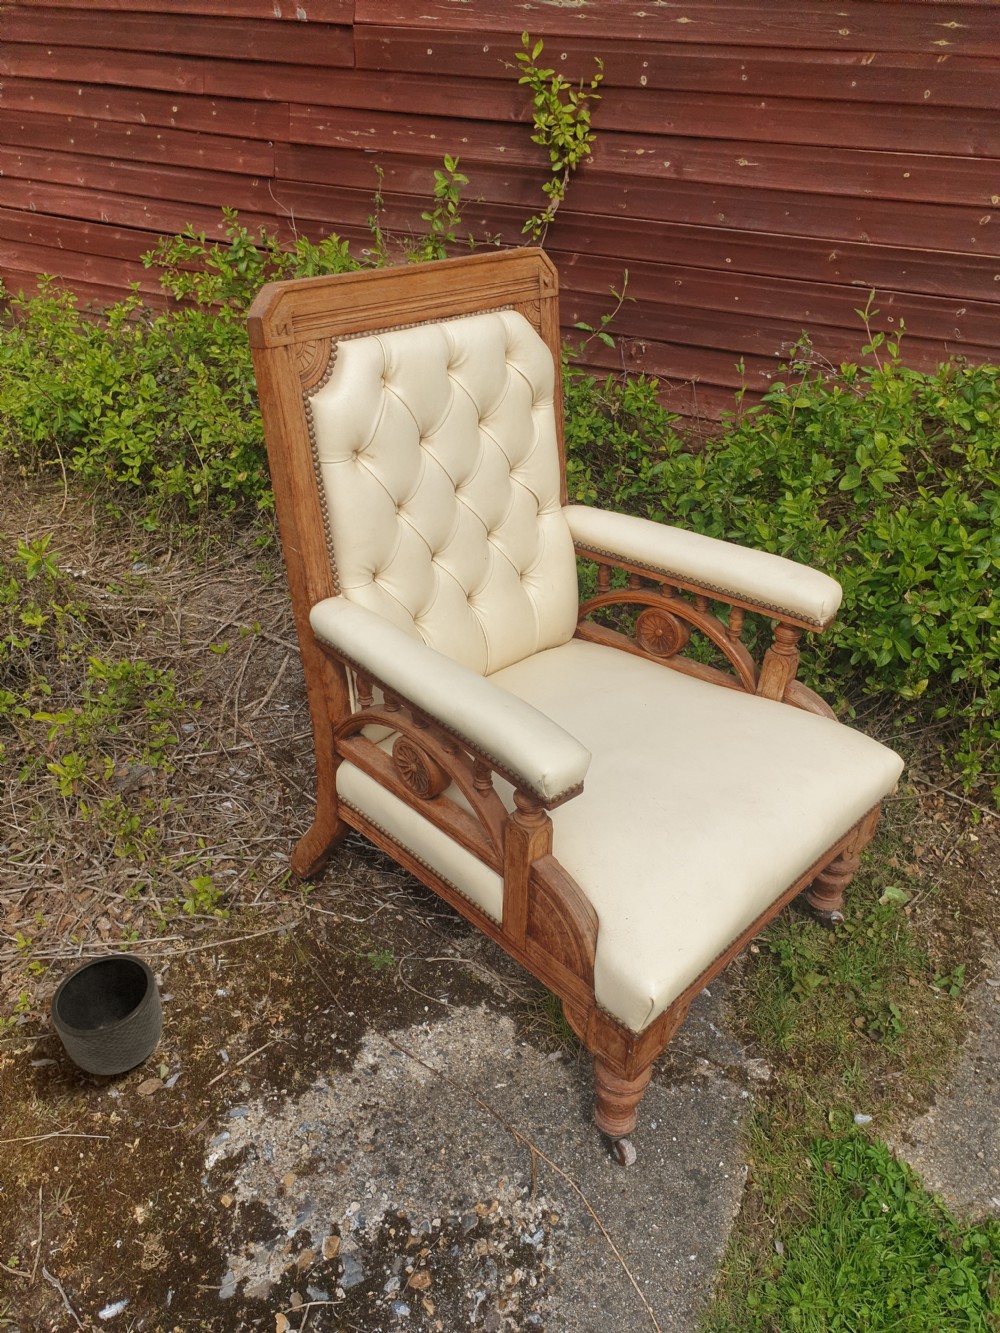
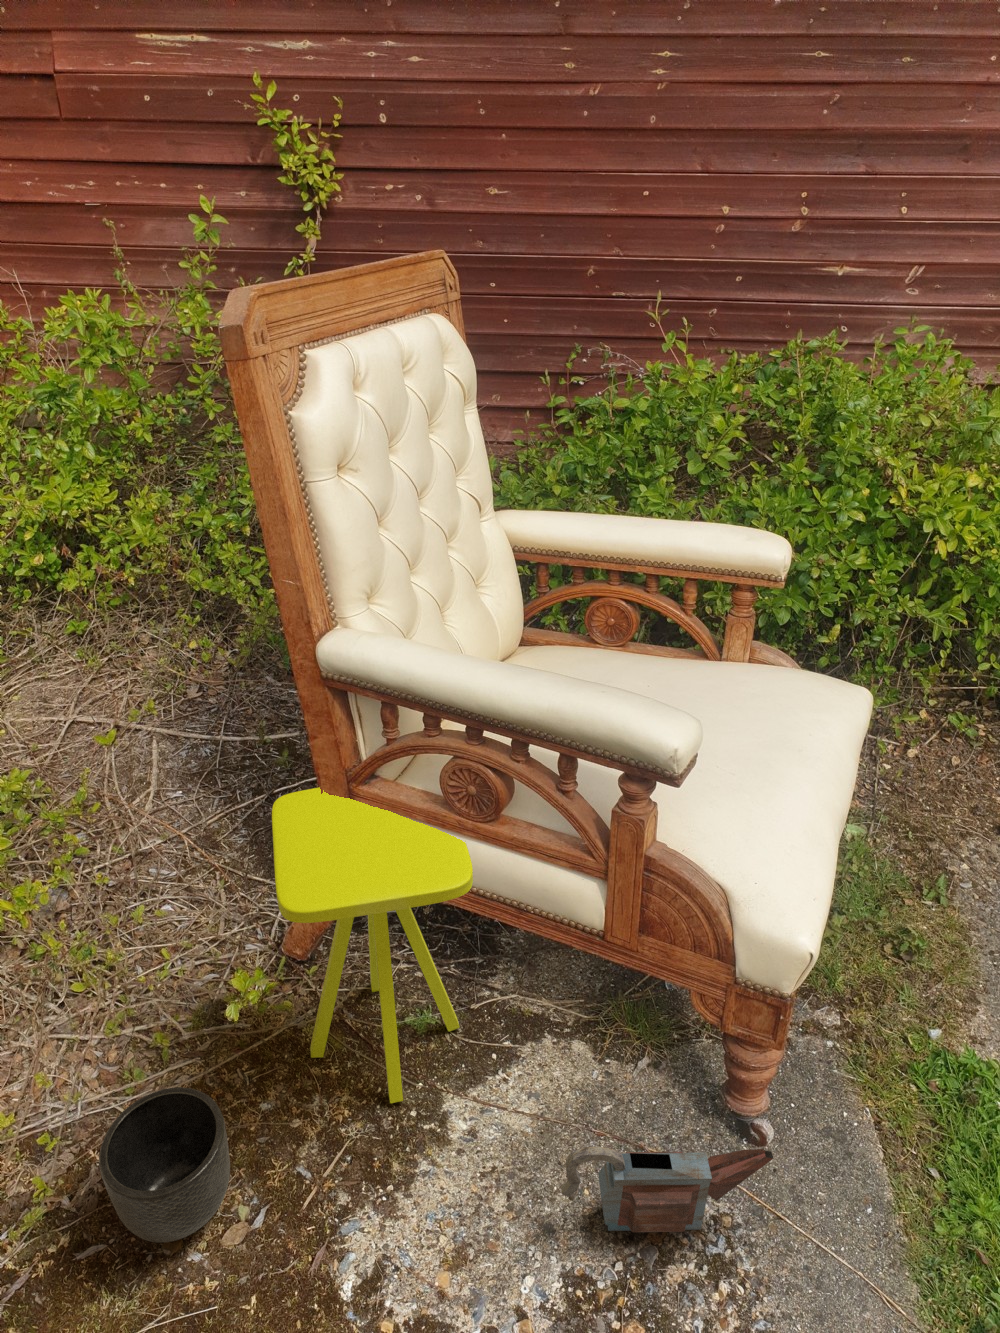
side table: none [208,735,404,1022] -> present [272,787,473,1103]
watering can: none [404,1109,593,1219] -> present [561,1147,774,1232]

